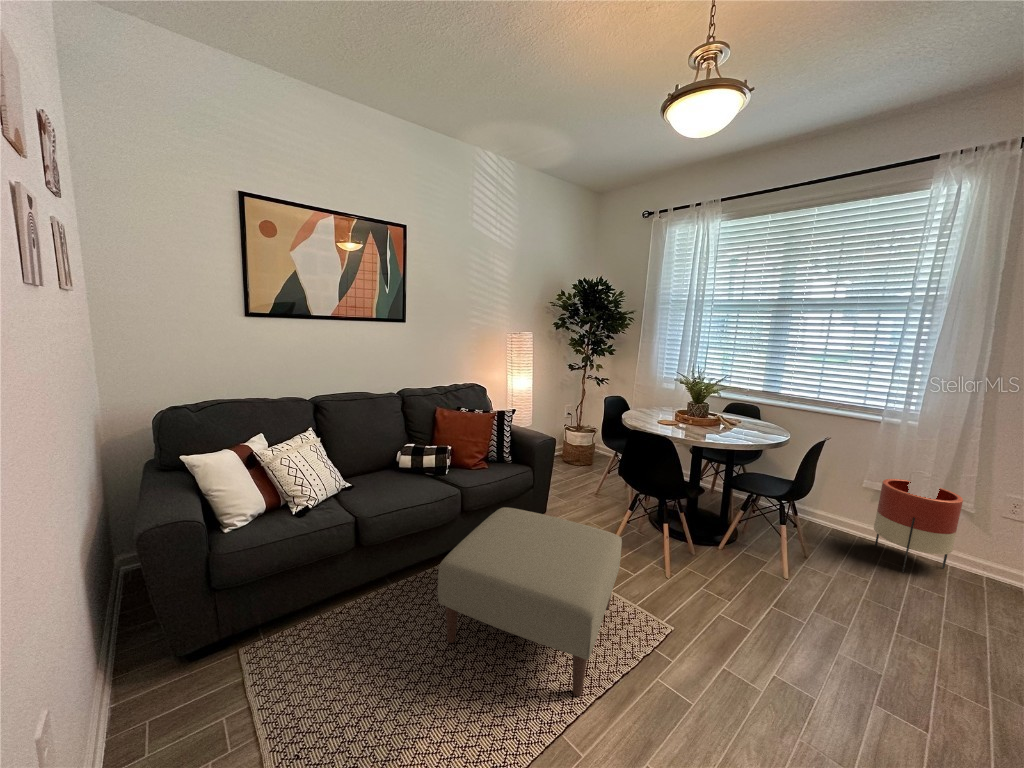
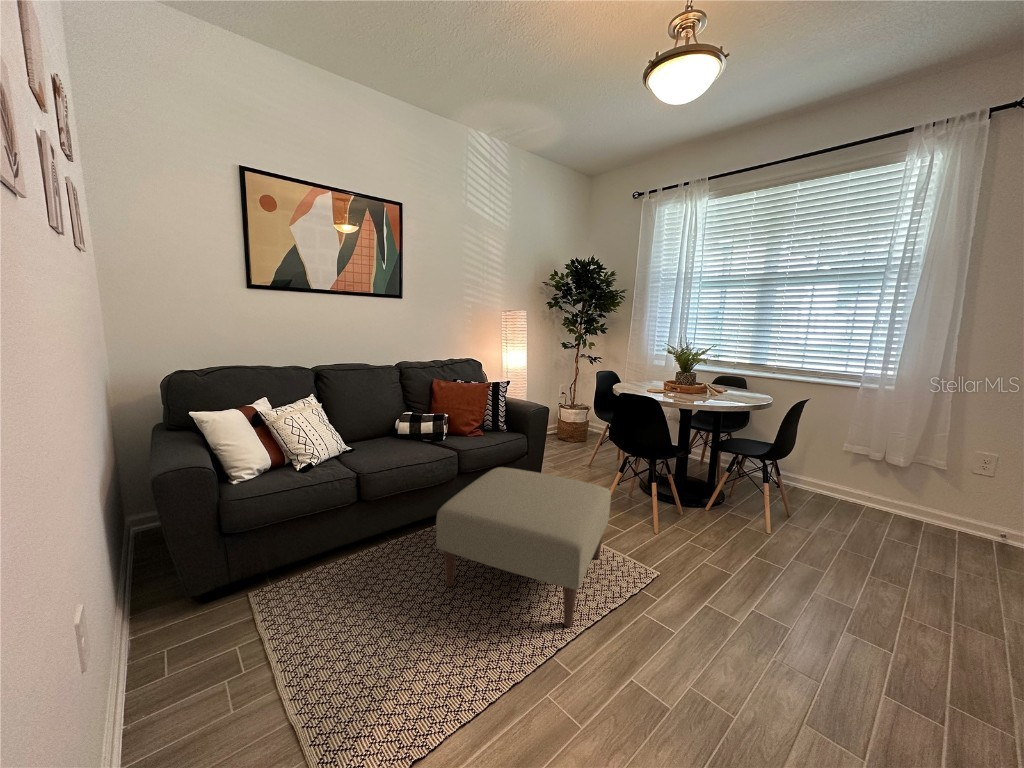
planter: present [874,479,963,572] -> none [853,441,936,528]

